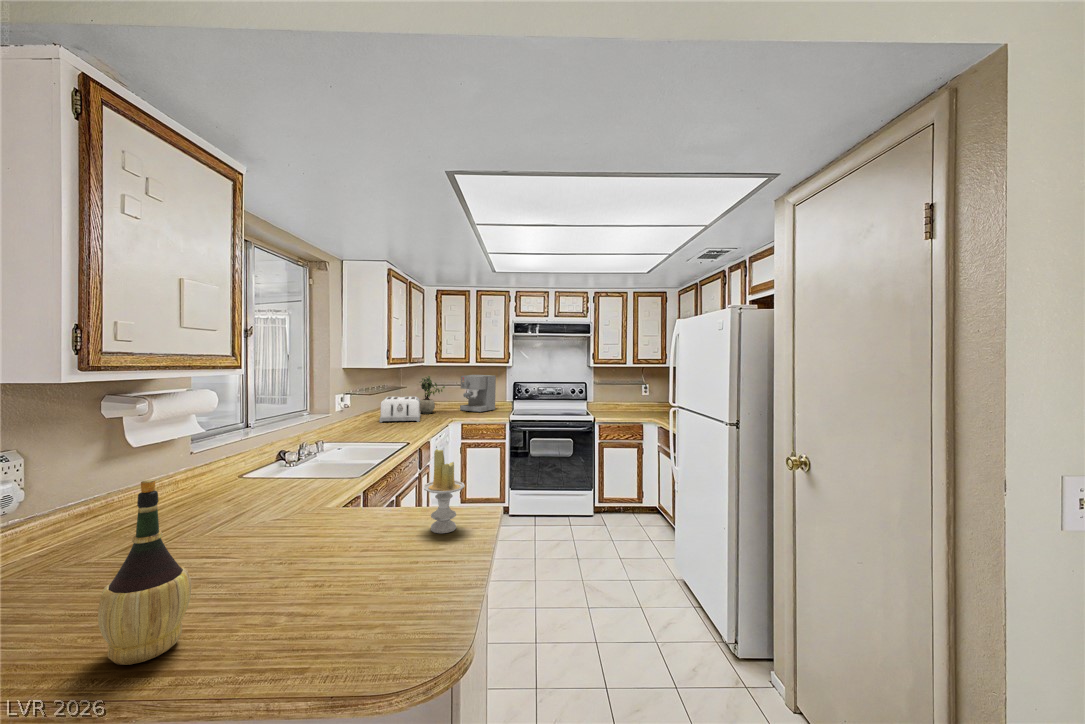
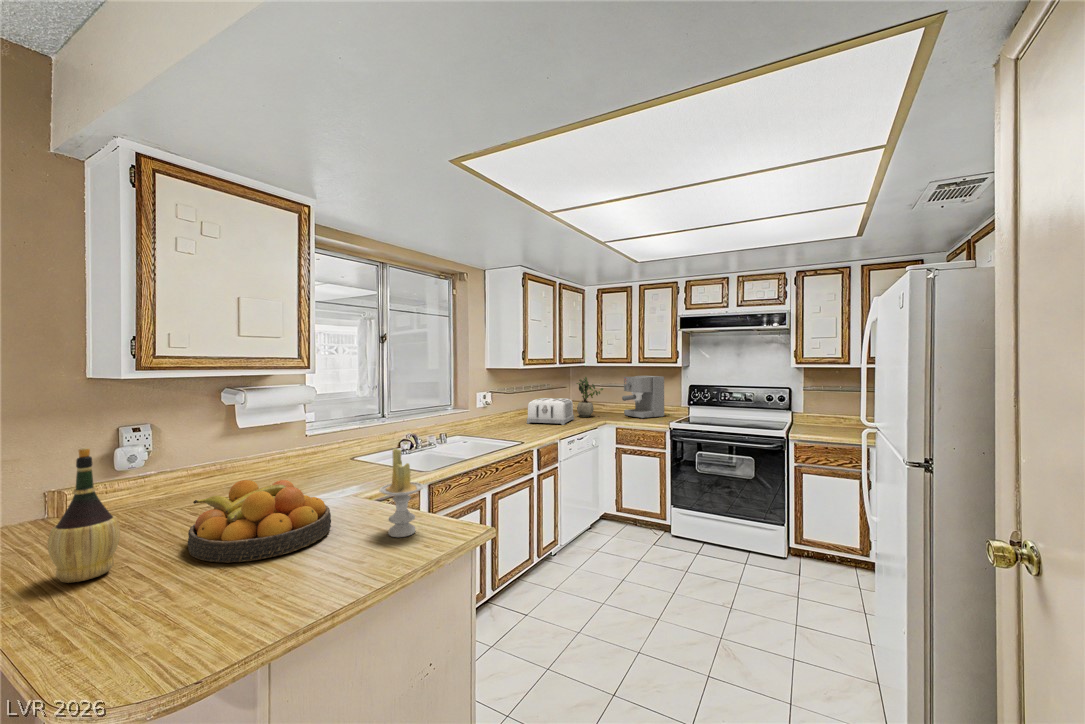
fruit bowl: none [220,496,381,596] -> present [188,480,331,563]

